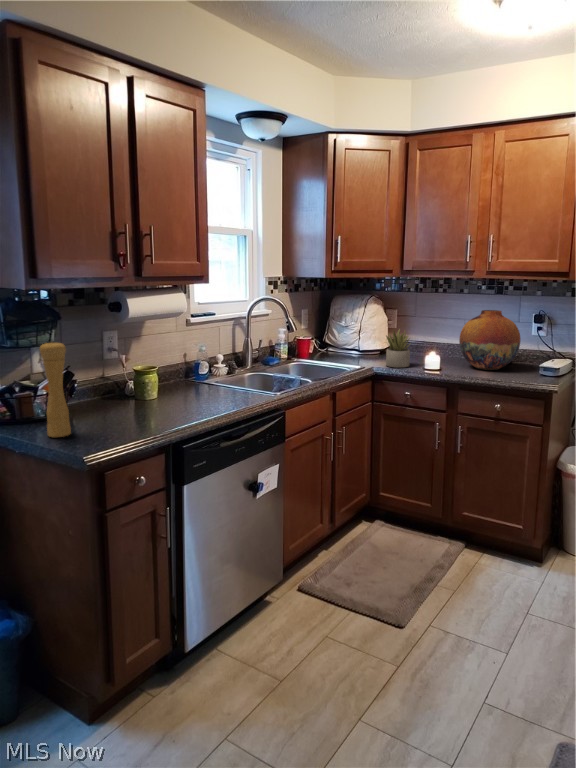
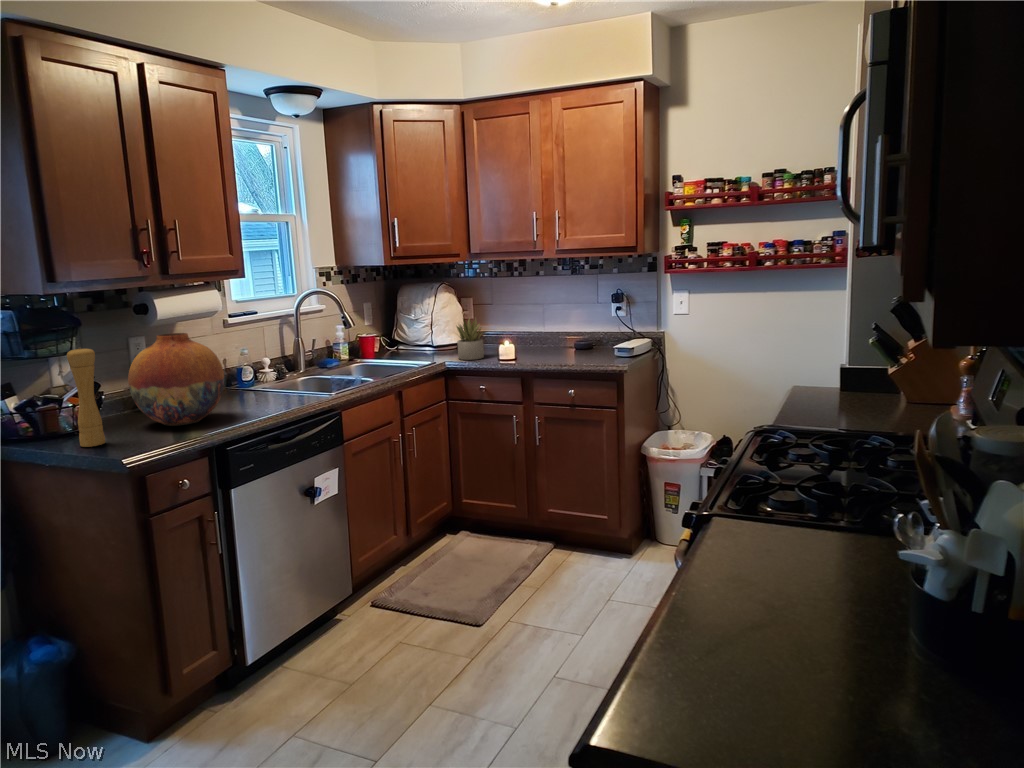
vase: present [459,310,520,370] -> present [128,333,224,426]

